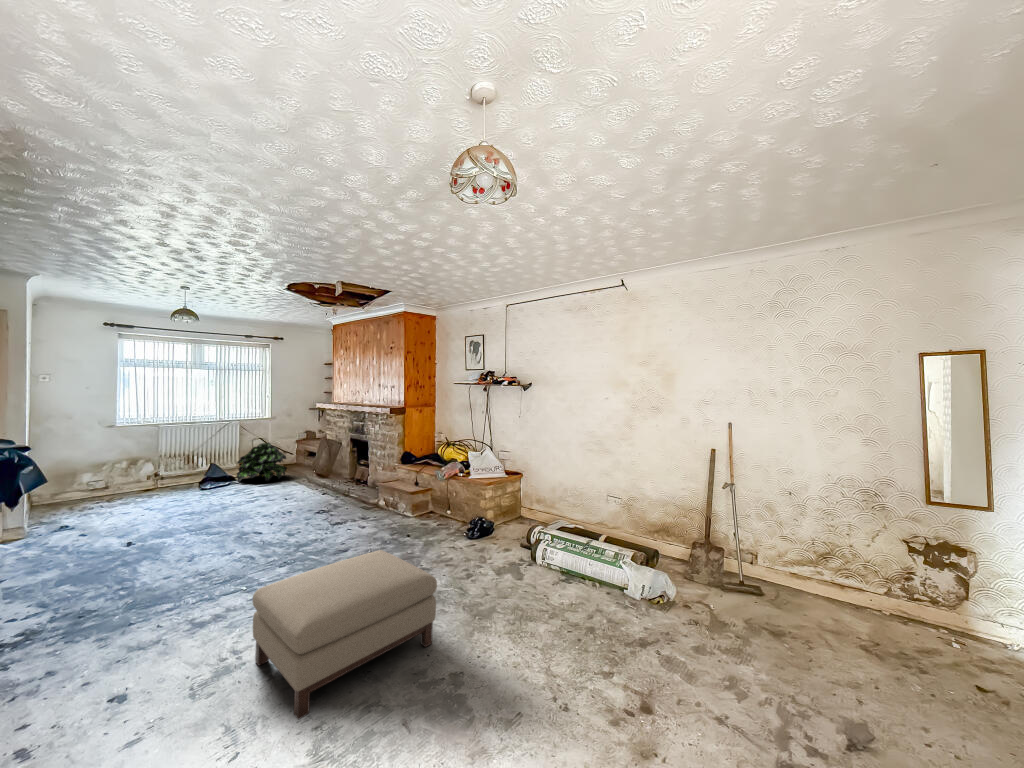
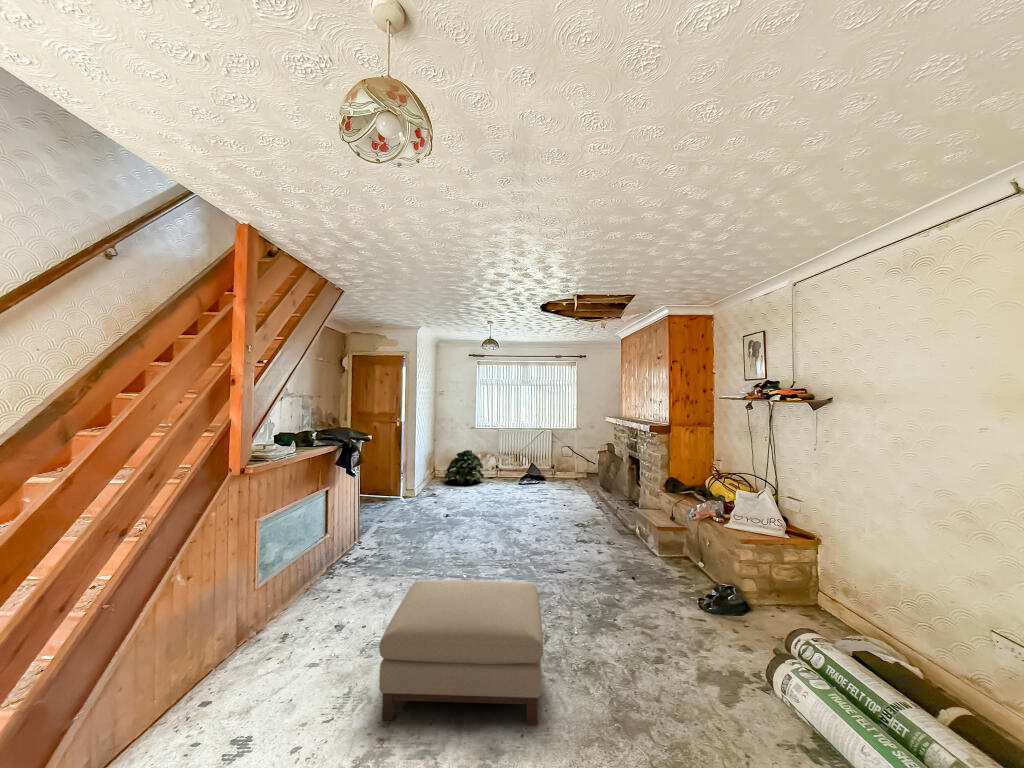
potted plant: present [237,442,287,481] -> present [445,450,484,484]

